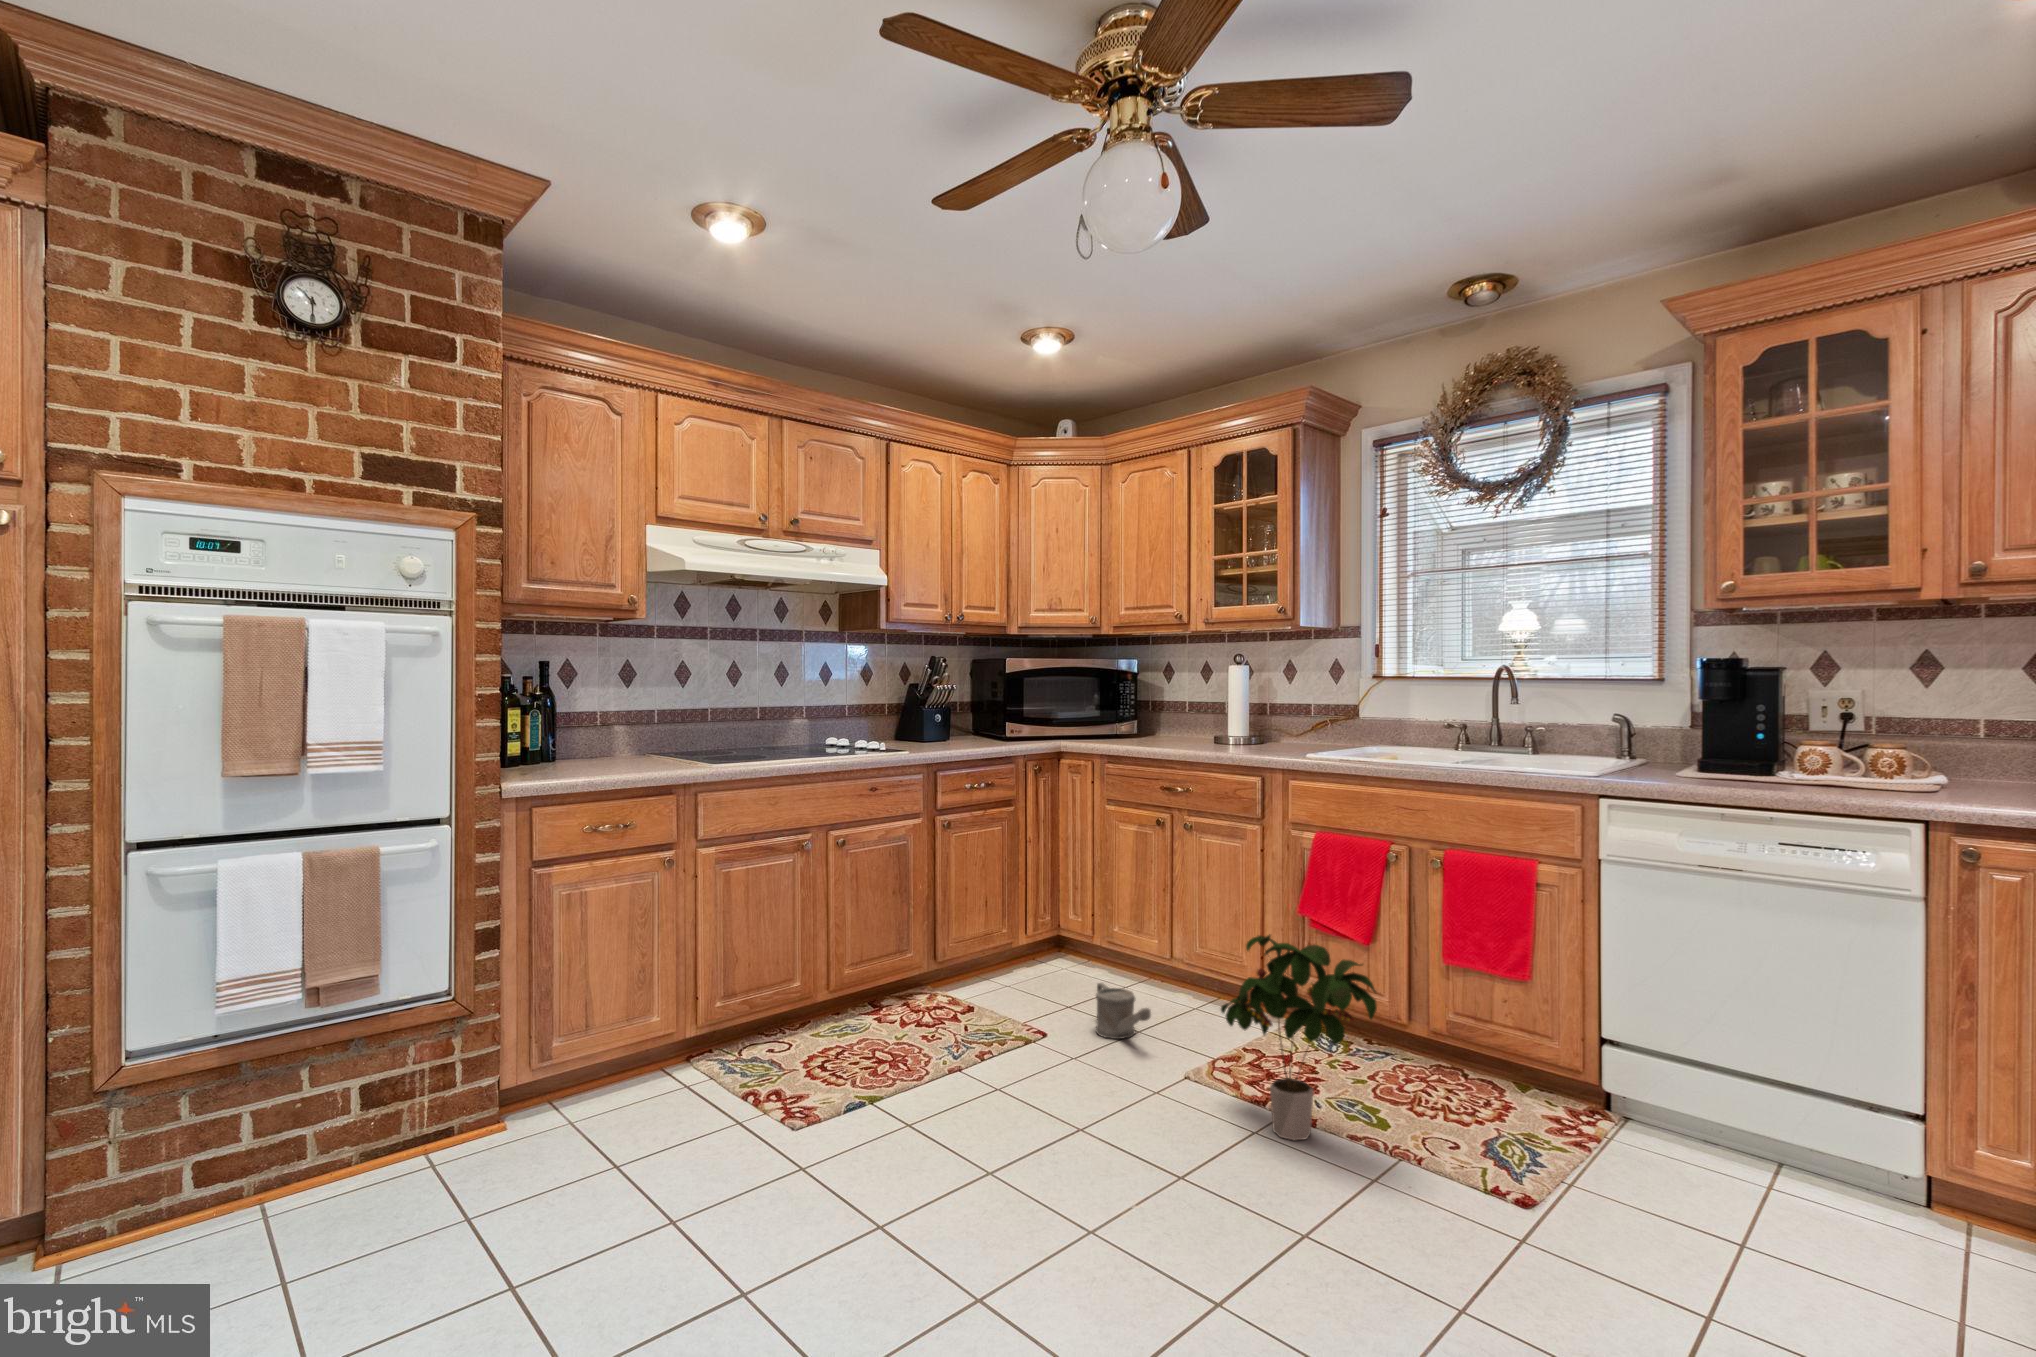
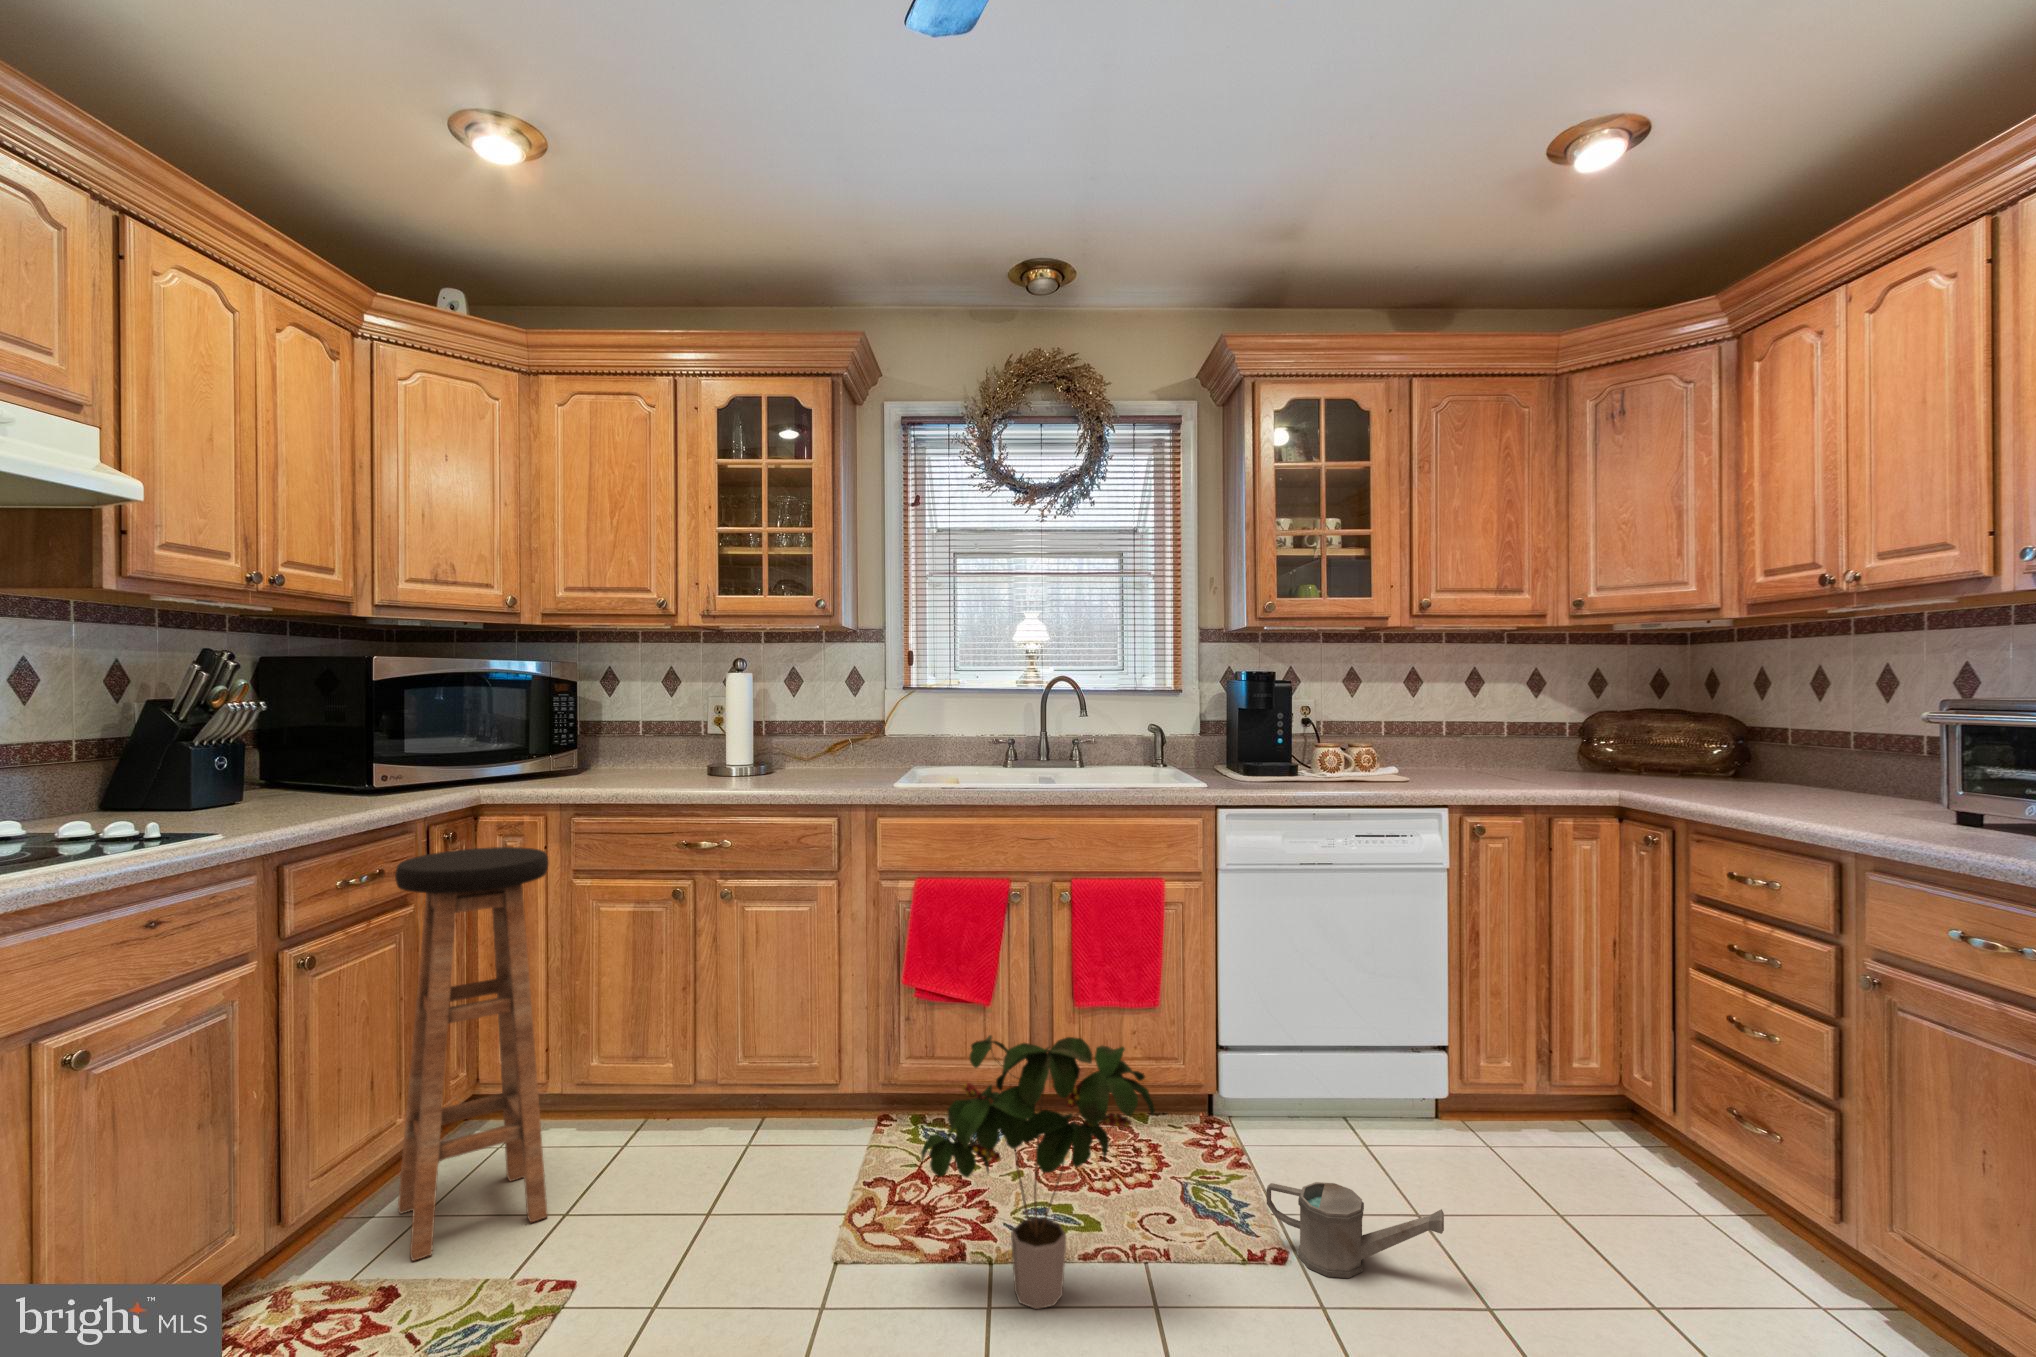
bar stool: none [987,776,1067,1005] -> present [395,847,548,1261]
watering can: present [1096,983,1151,1039] -> present [1267,1182,1444,1278]

